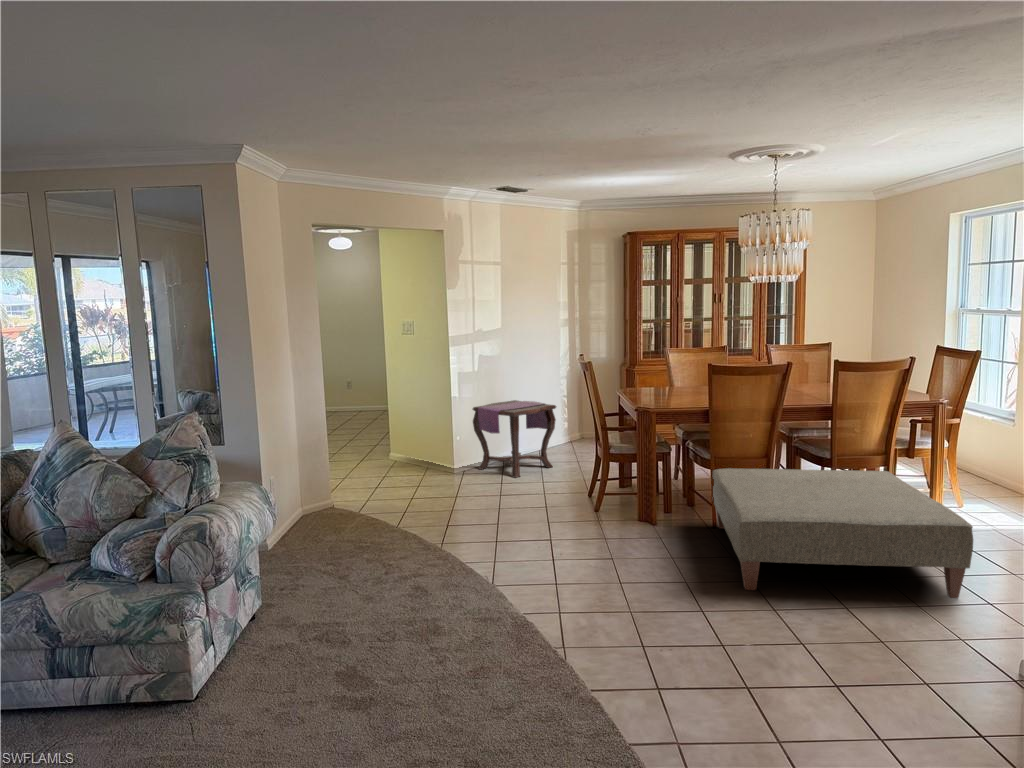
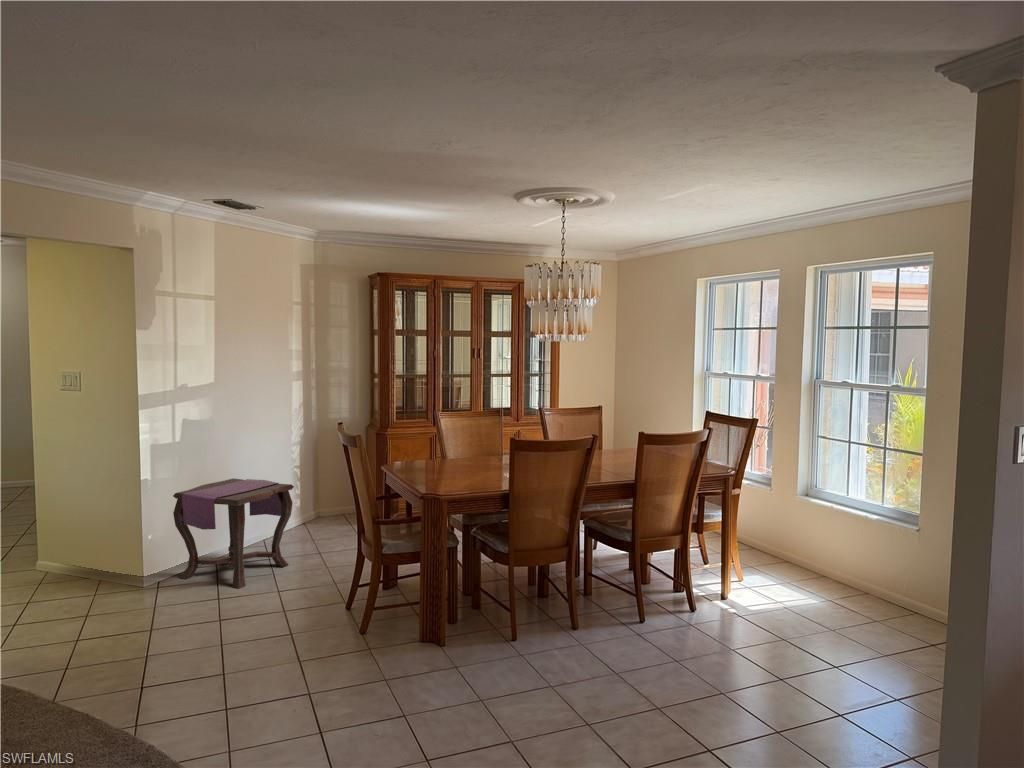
ottoman: present [713,468,973,598] -> none [513,554,818,744]

